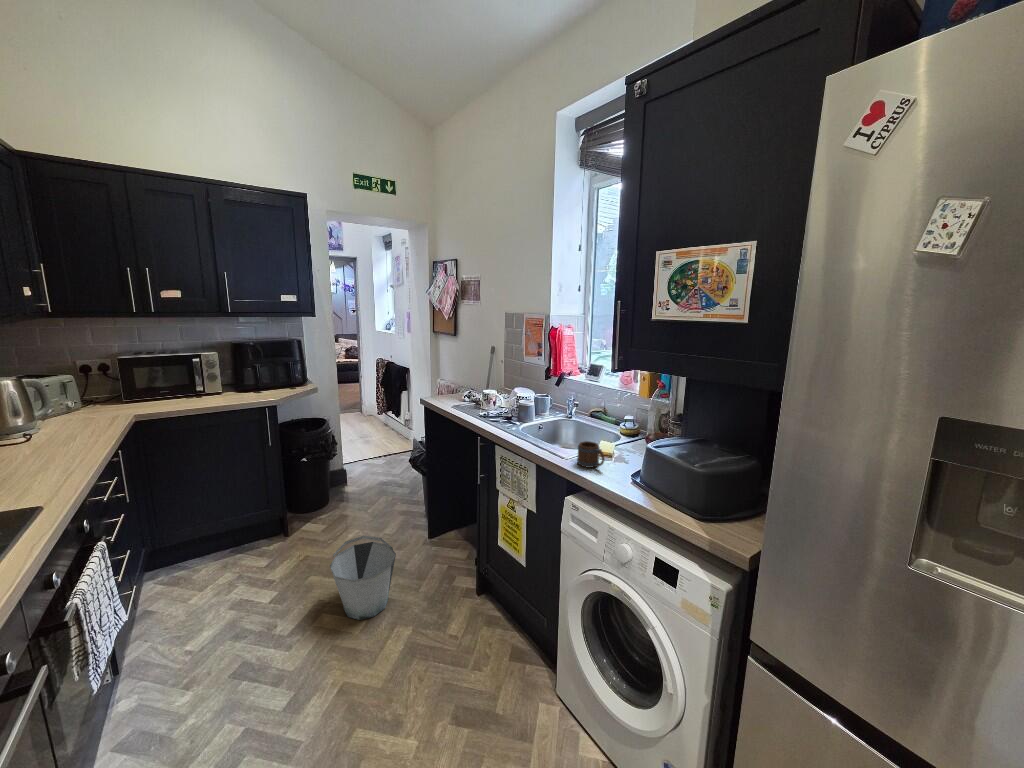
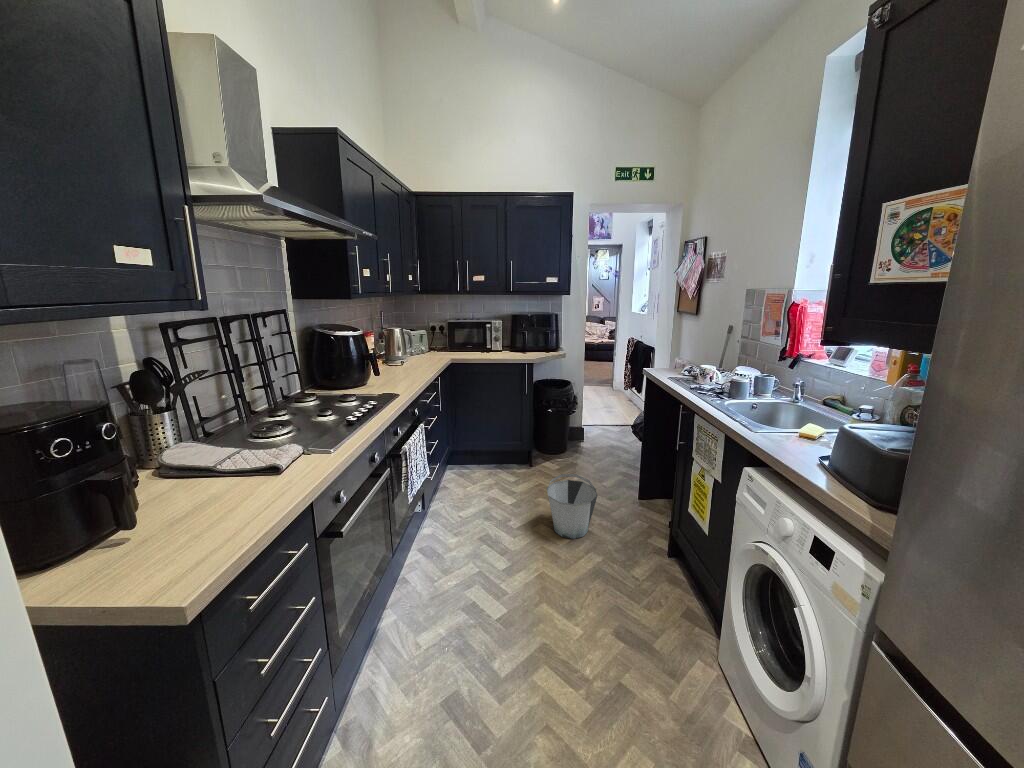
mug: present [577,441,605,468] -> none [766,415,796,443]

